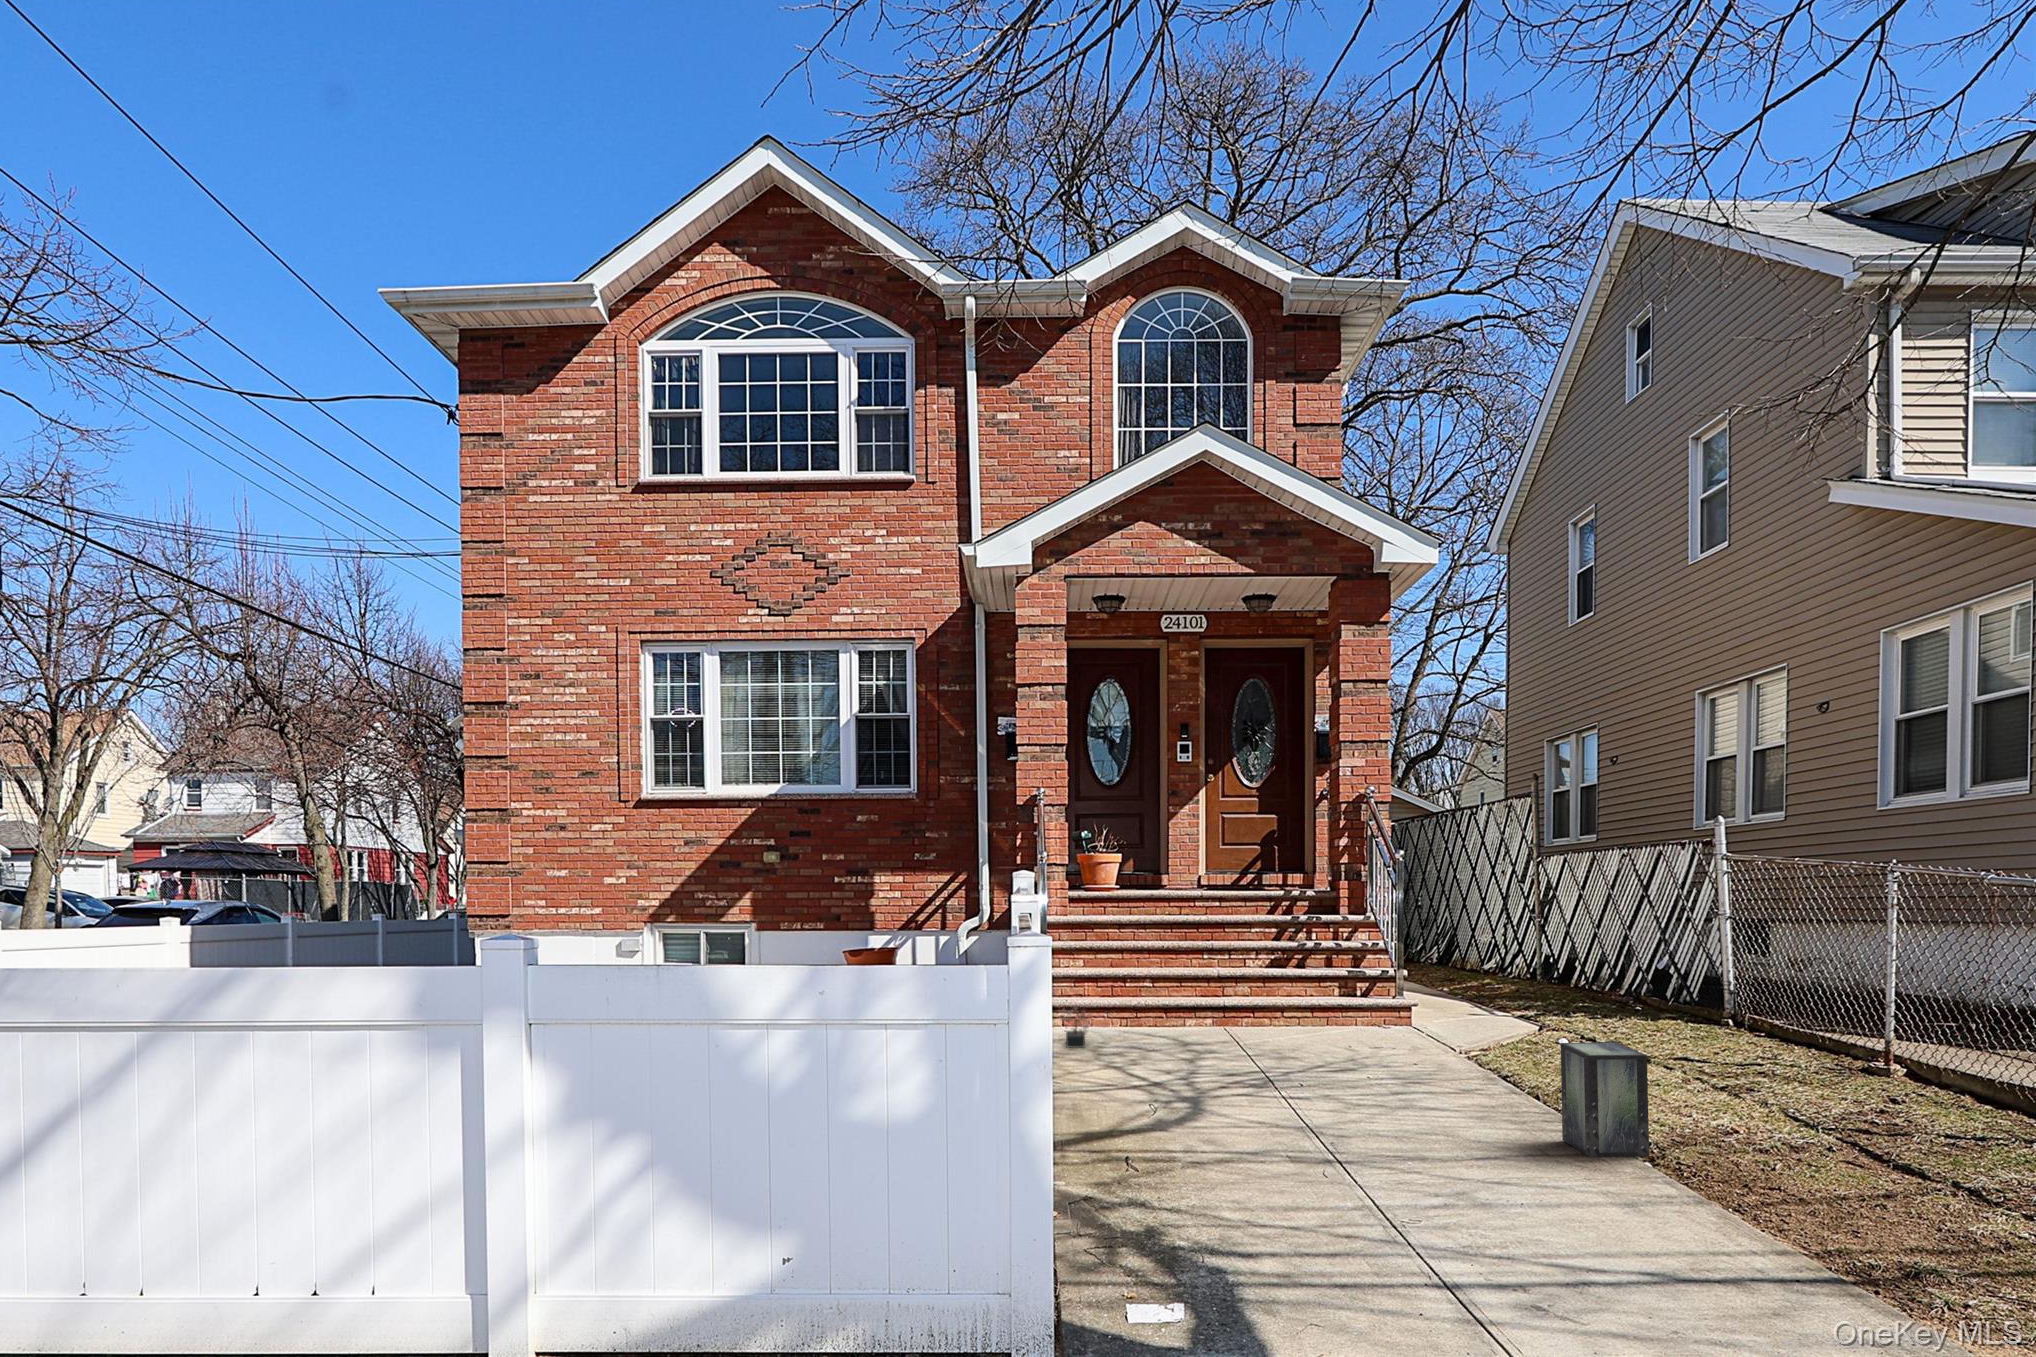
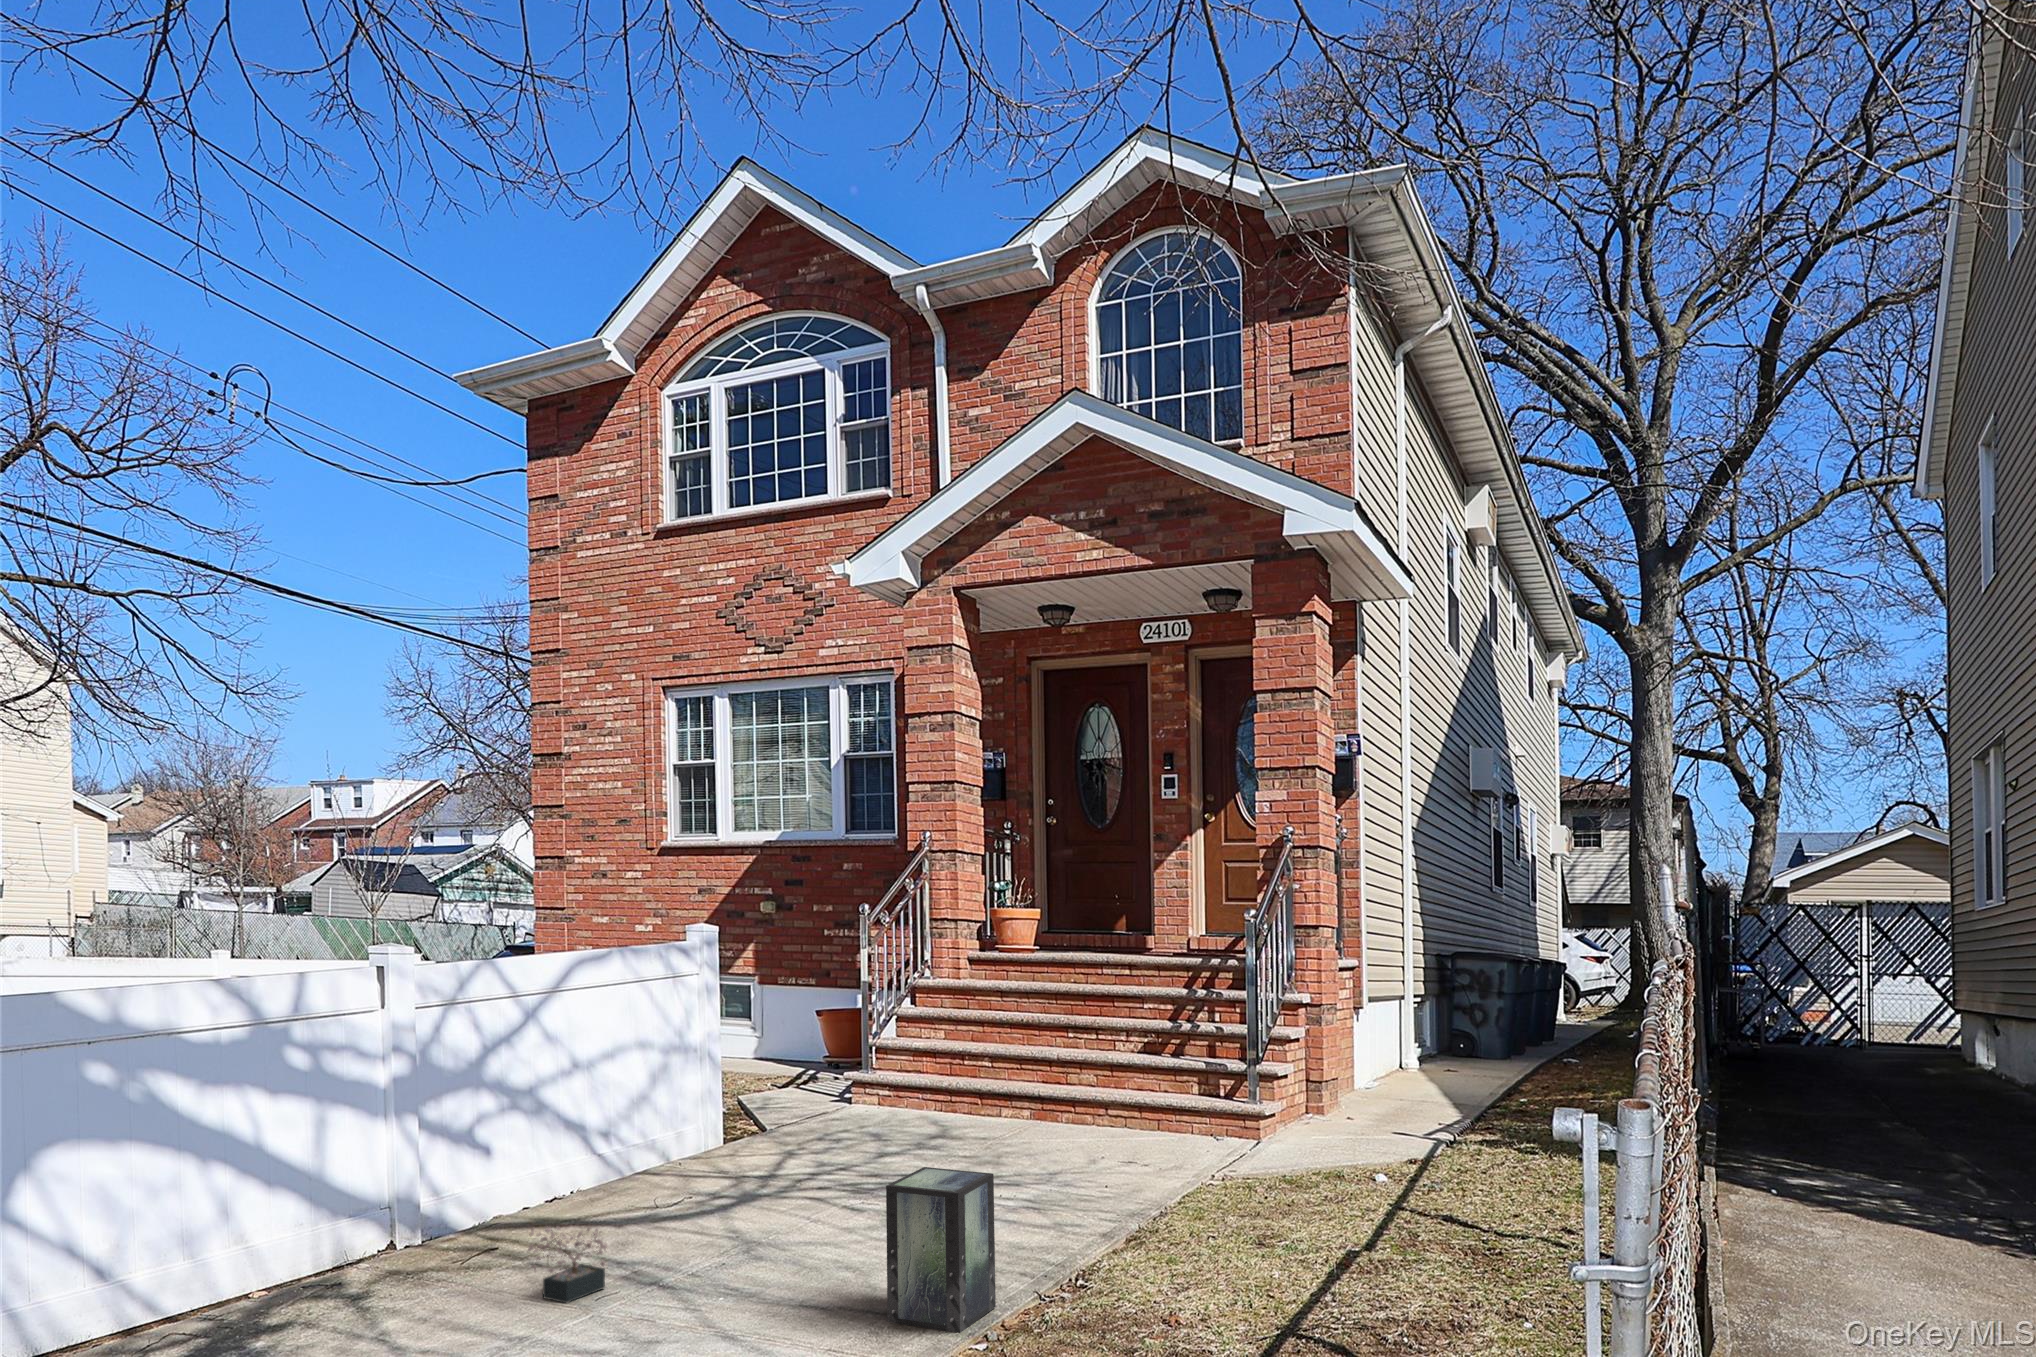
decorative plant: present [1062,1008,1090,1048] -> present [528,1227,607,1303]

